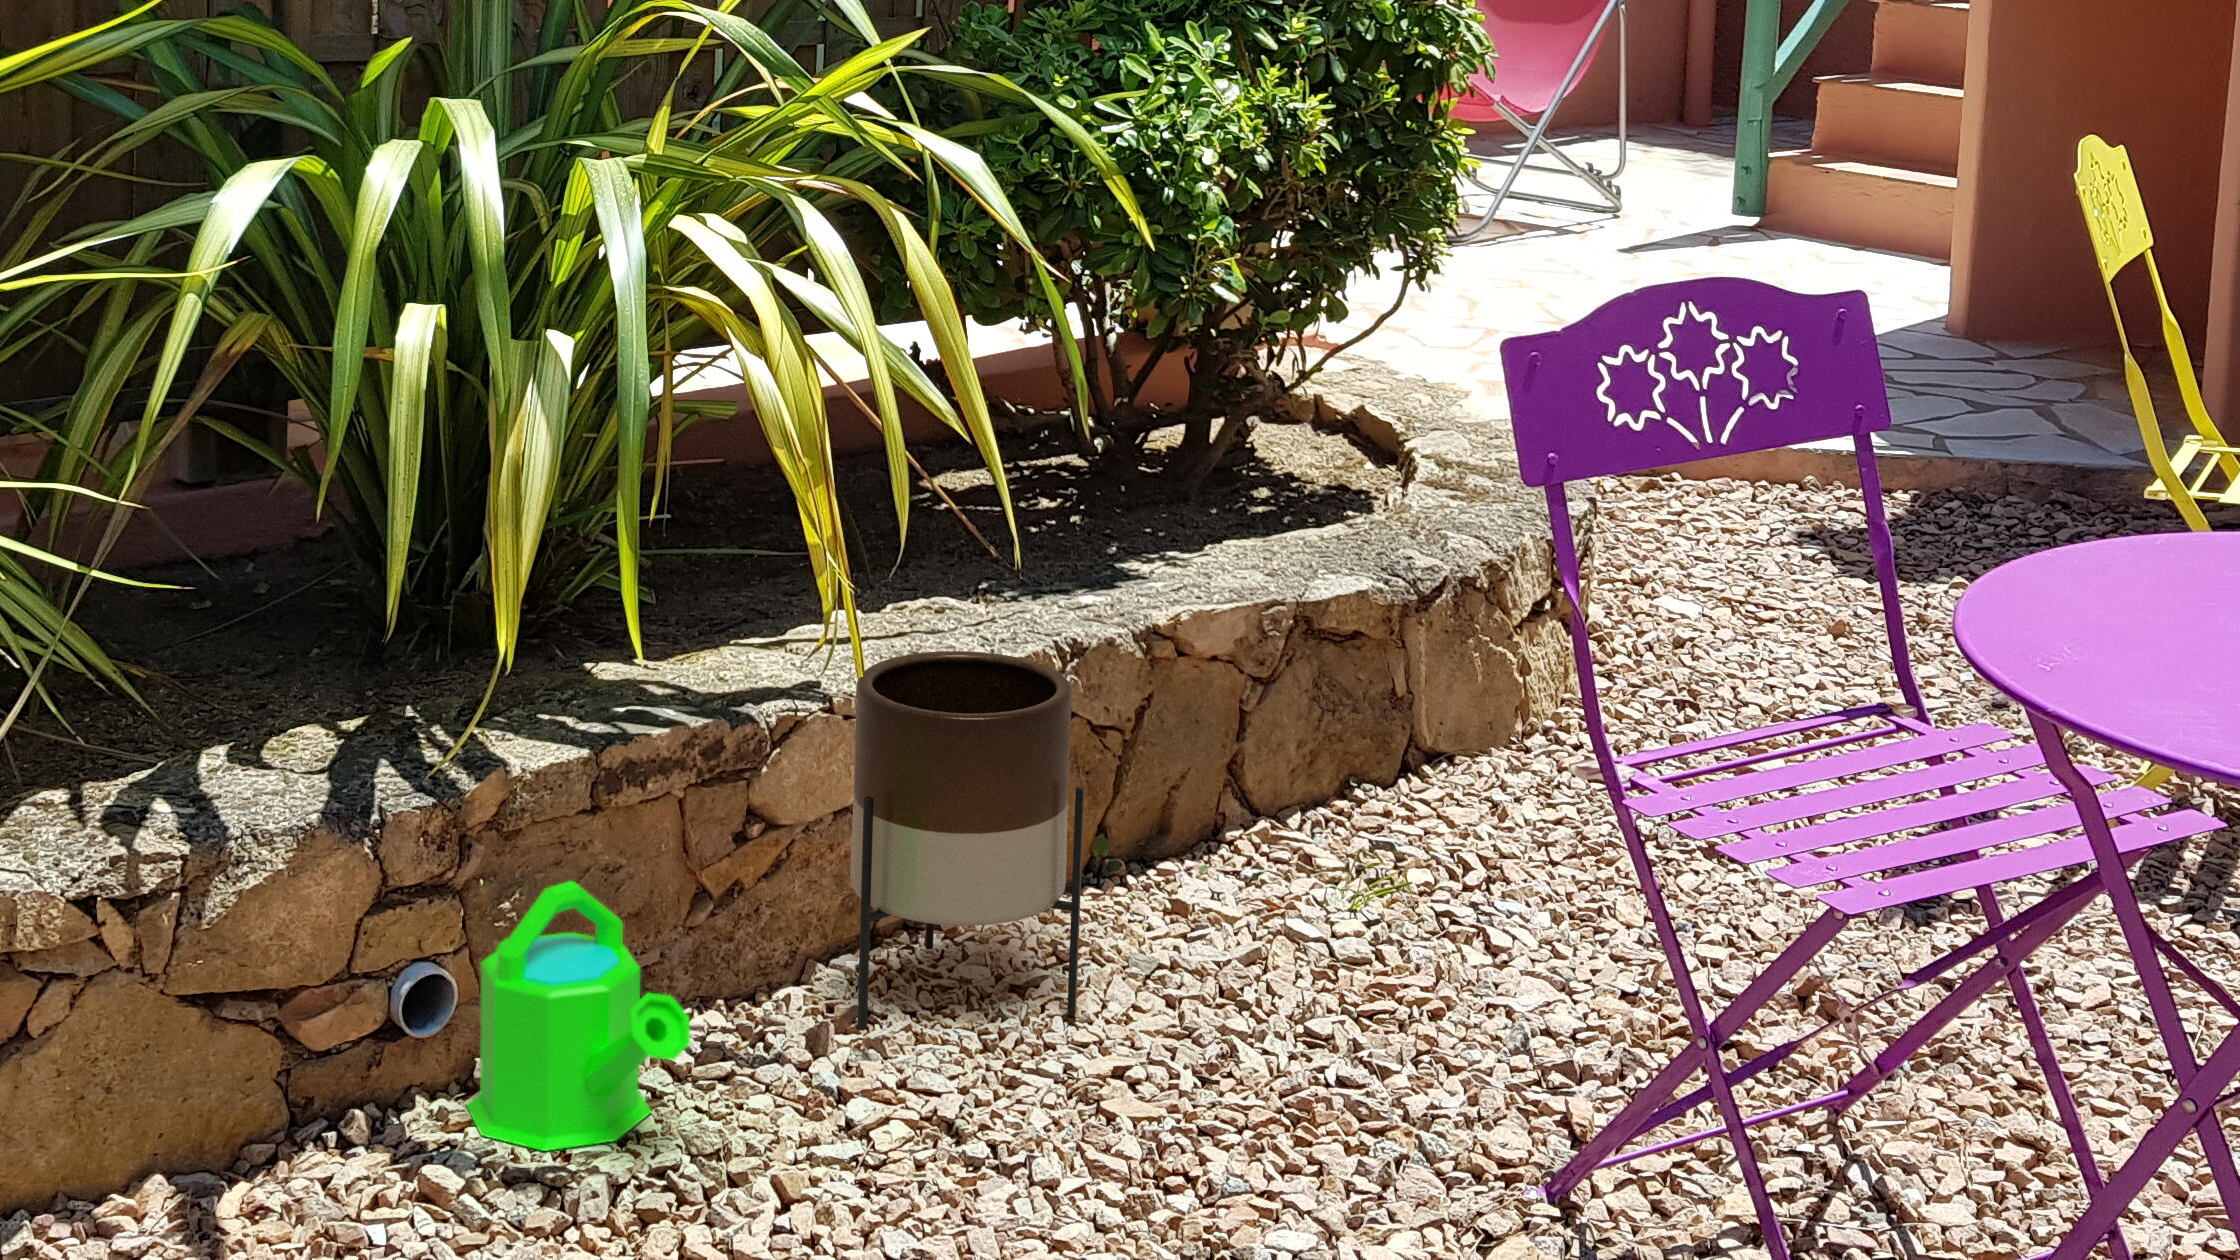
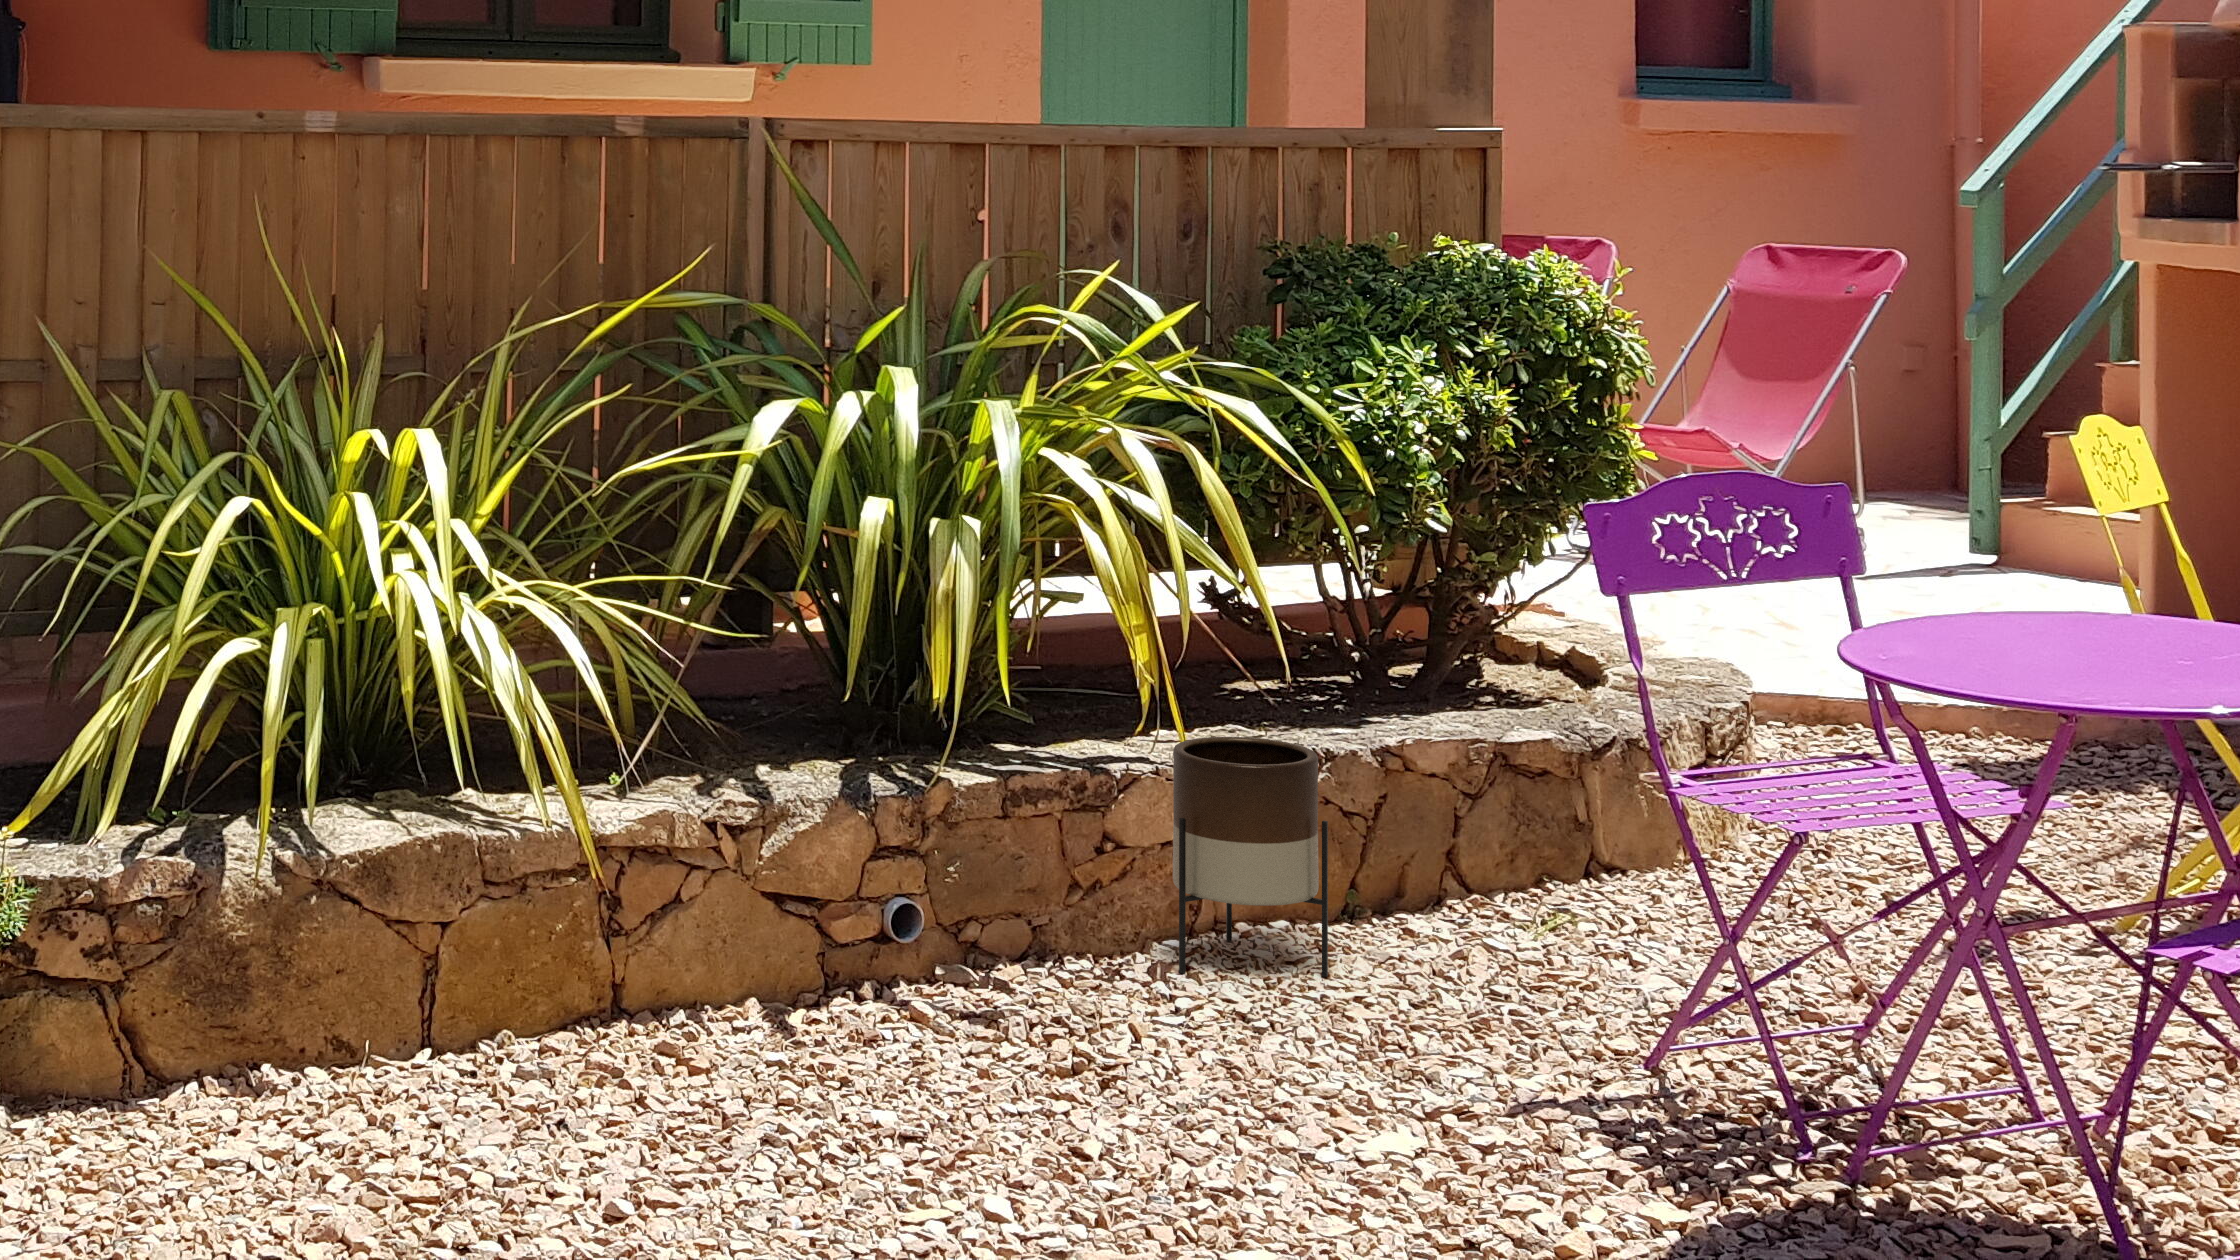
watering can: present [466,881,690,1151] -> none [928,847,1069,1010]

